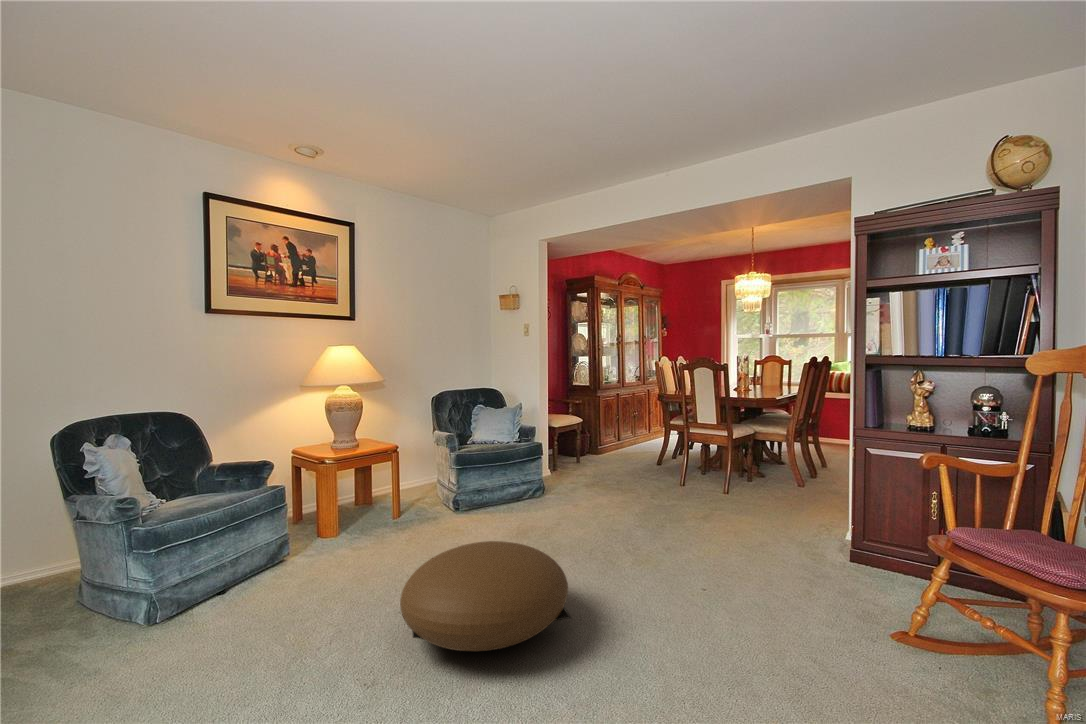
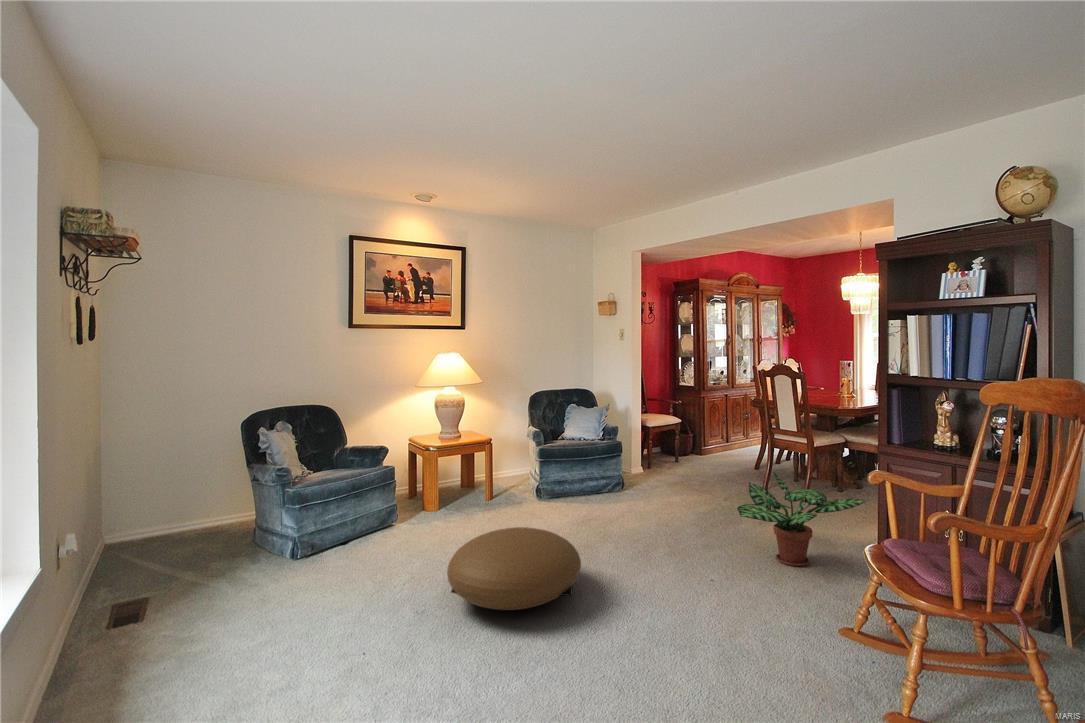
potted plant: none [700,454,832,552] -> present [738,473,869,566]

